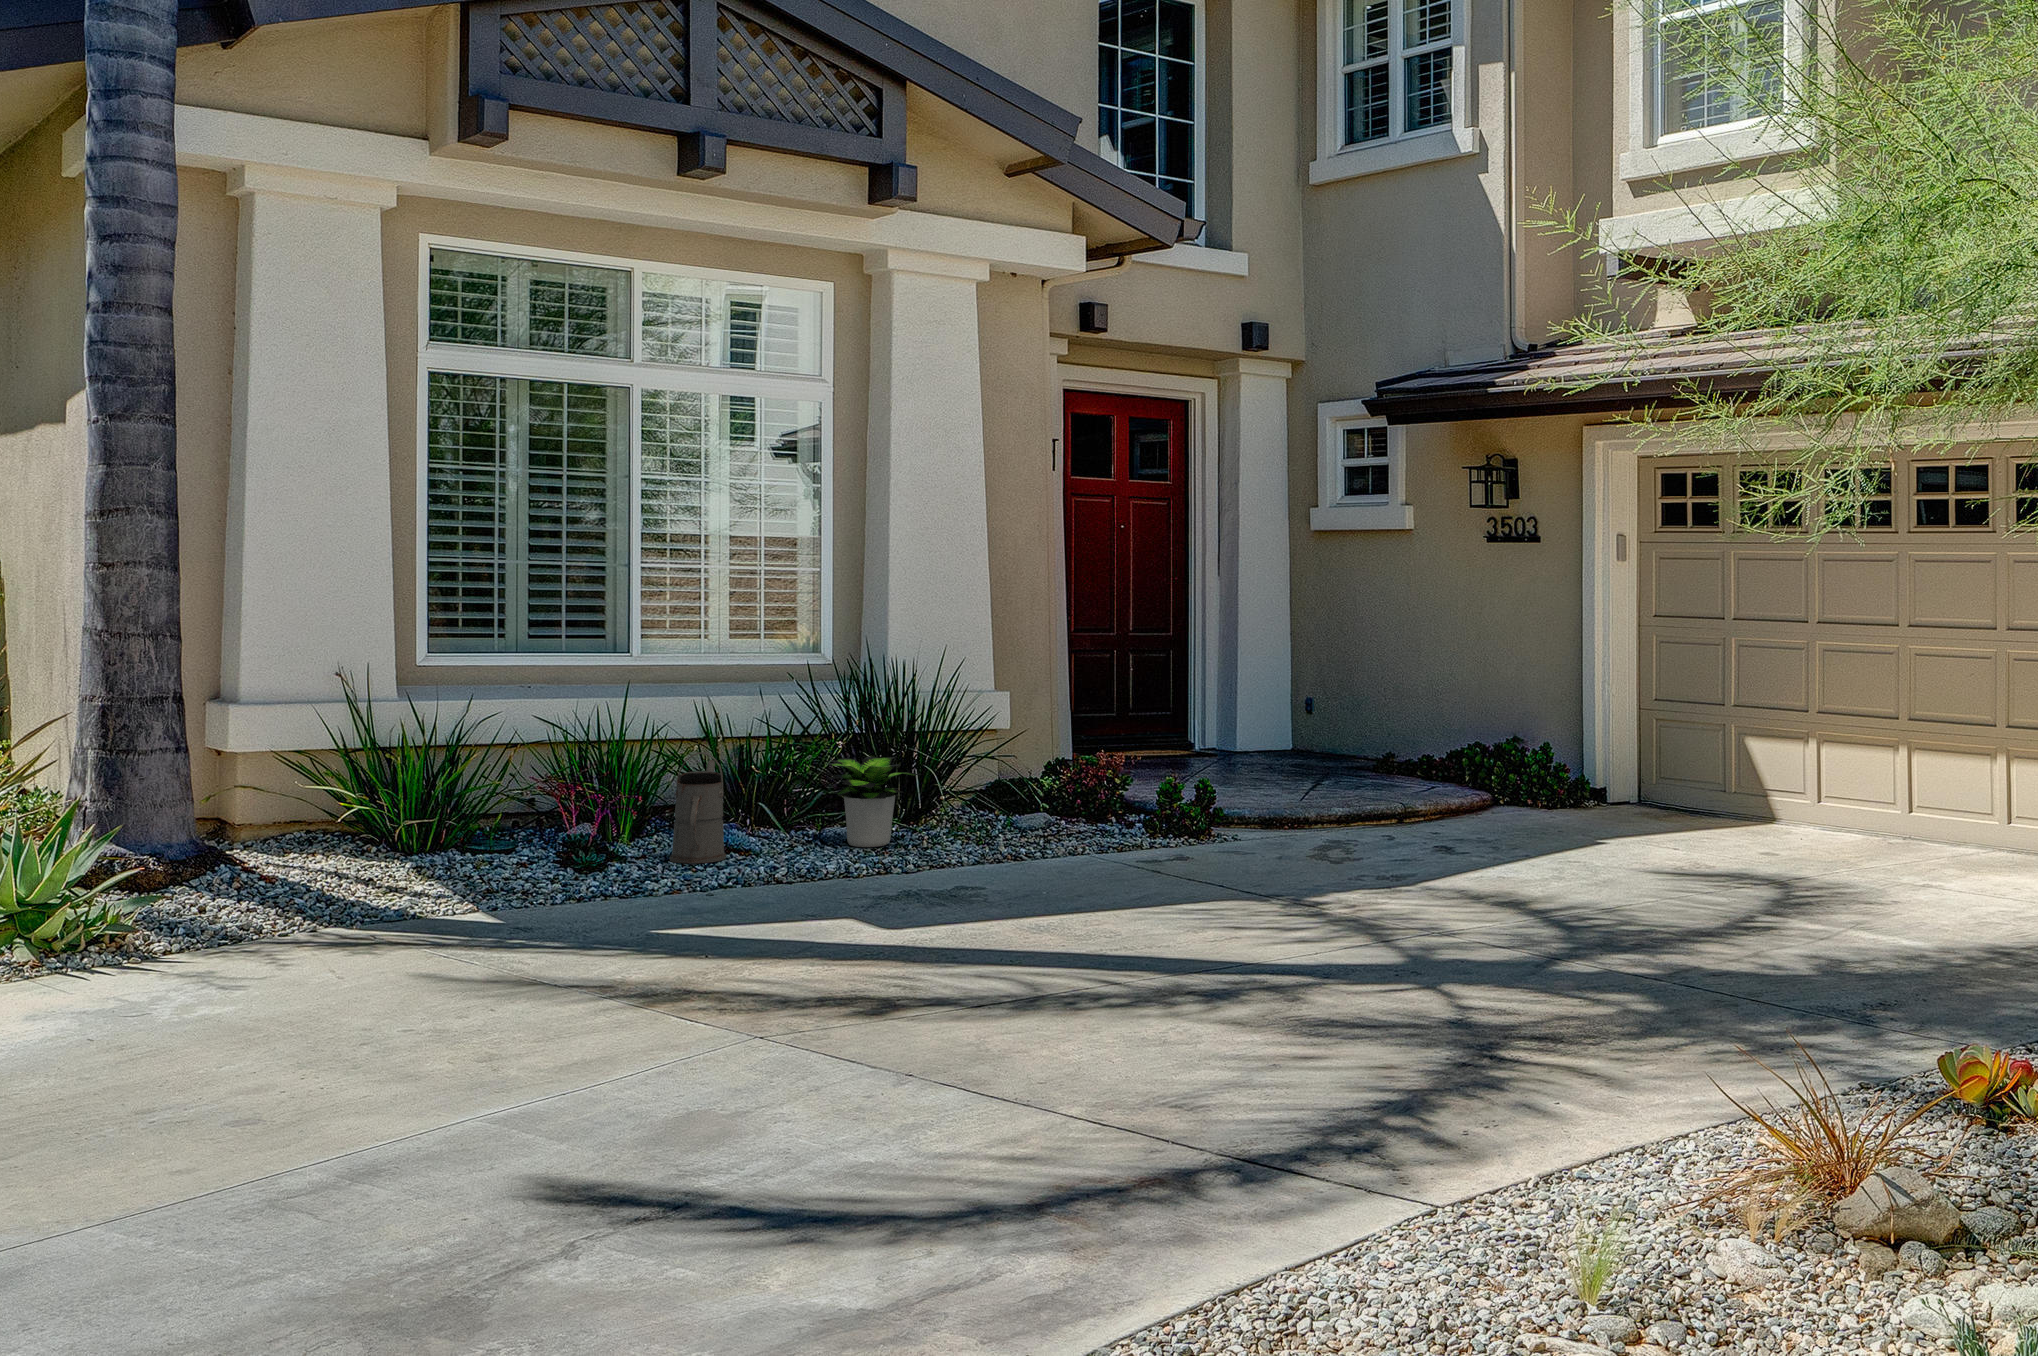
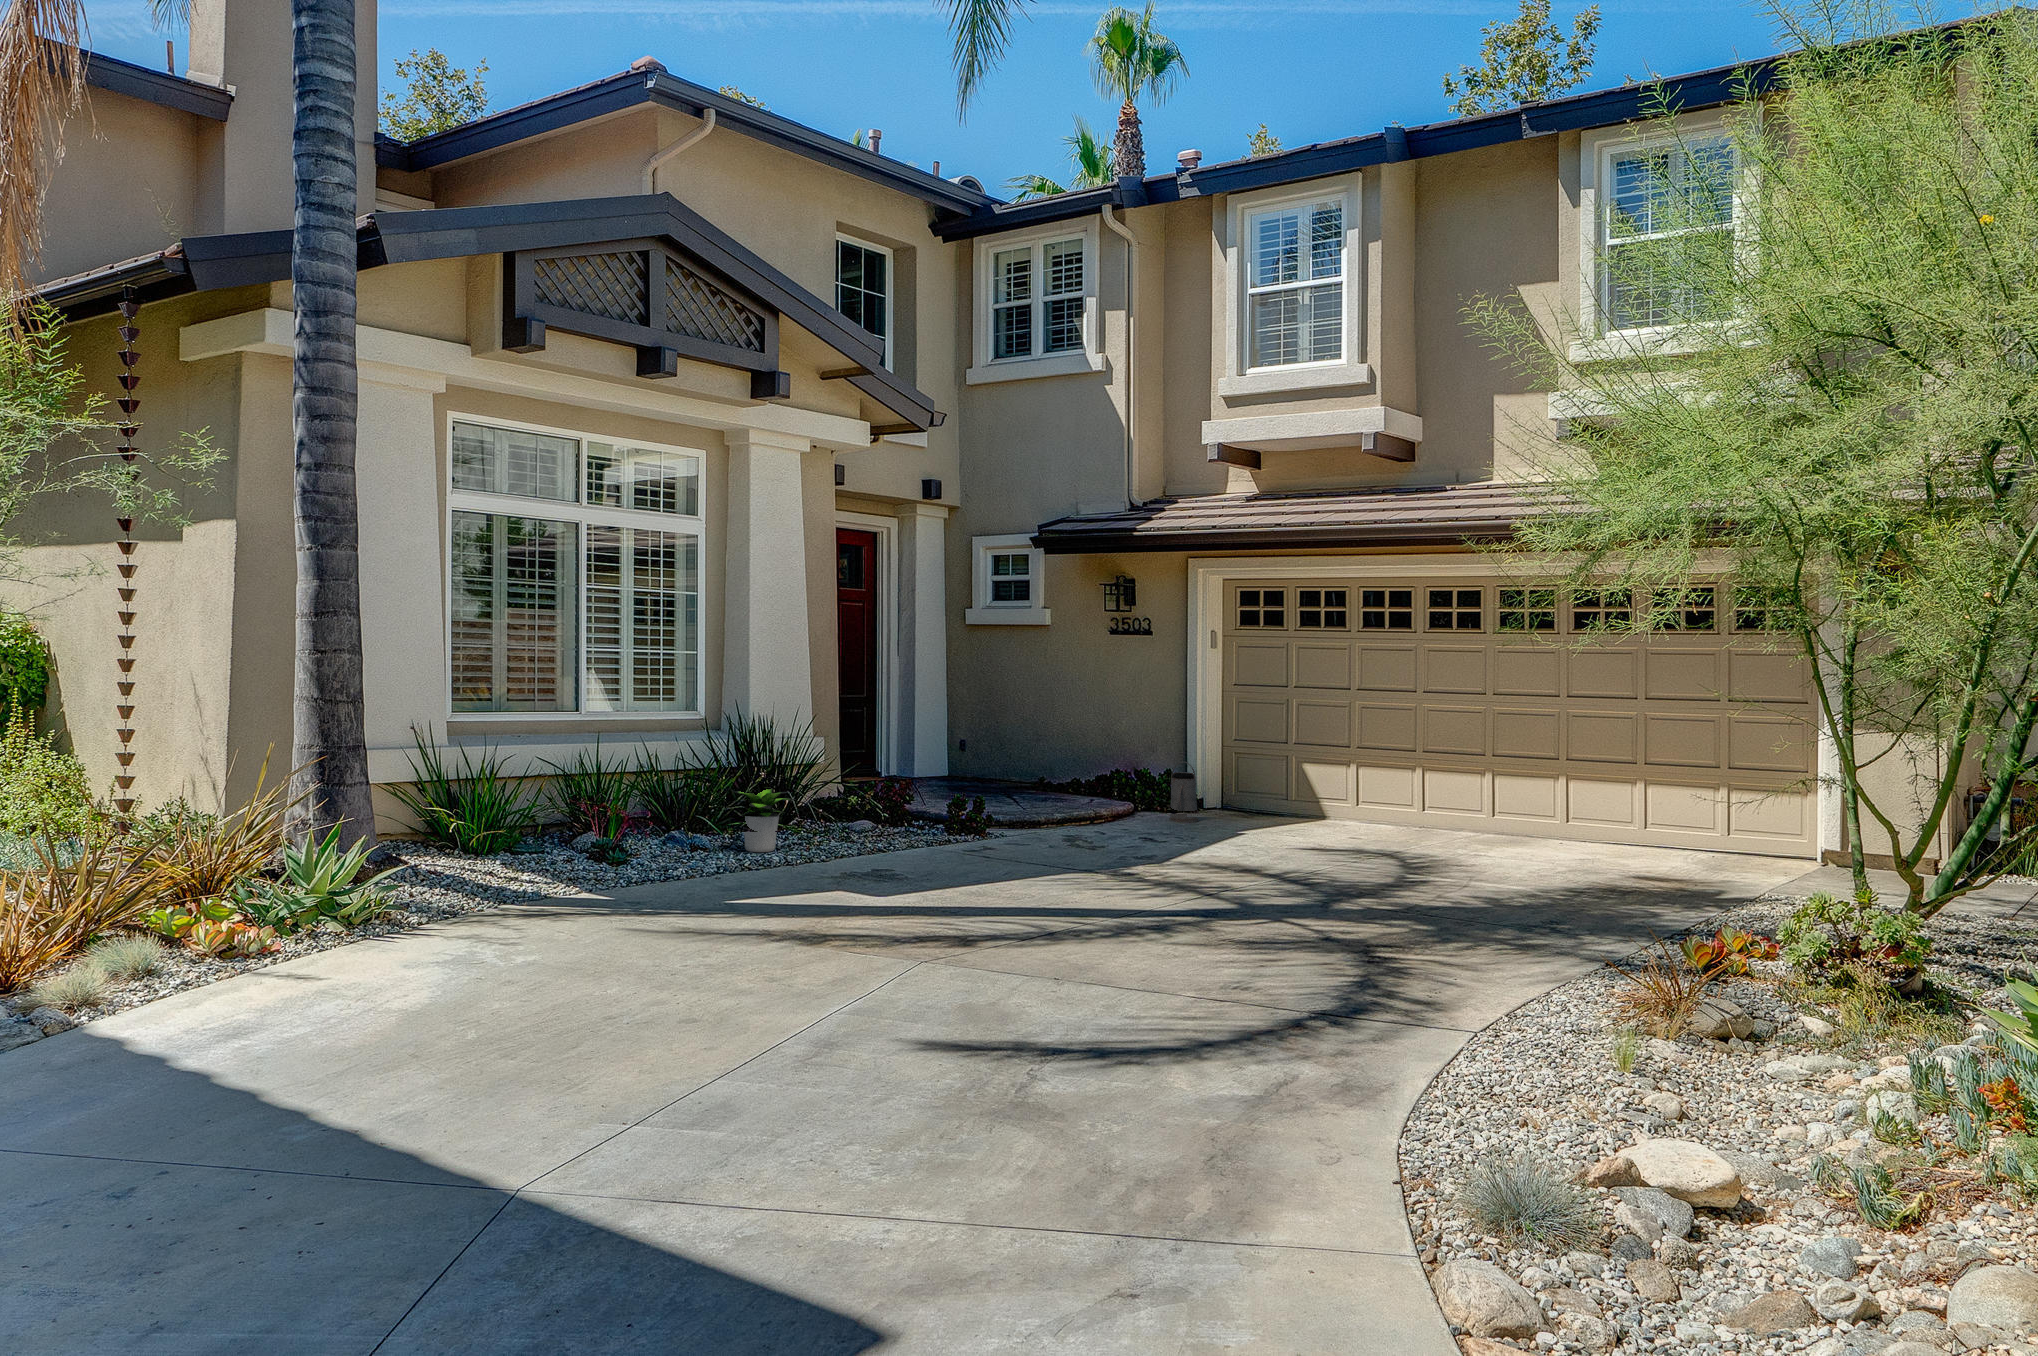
watering can: present [670,752,726,864] -> present [1169,762,1199,822]

